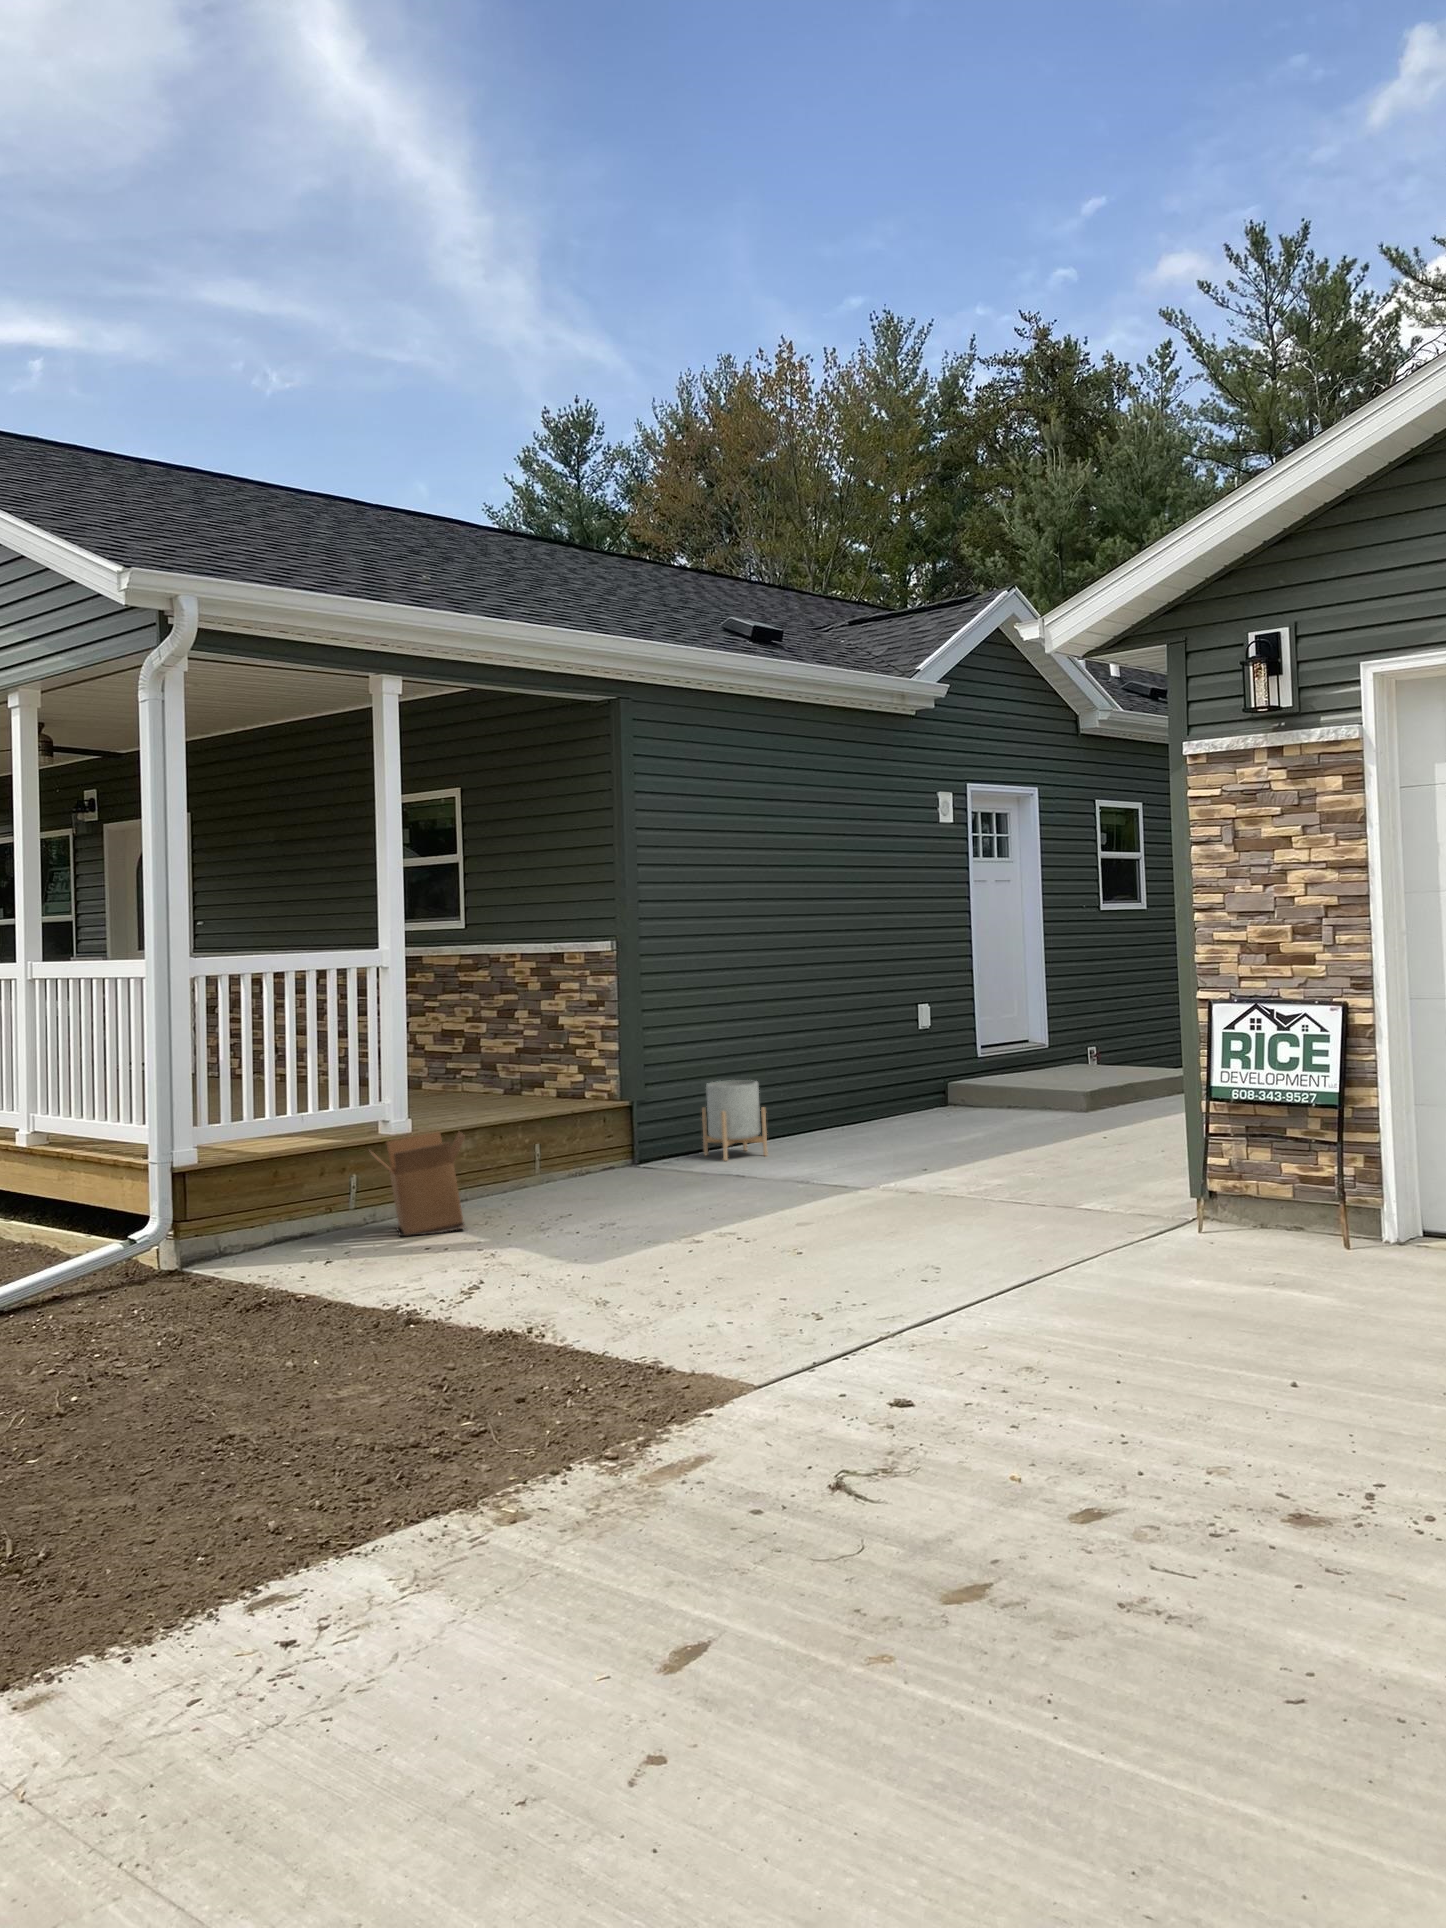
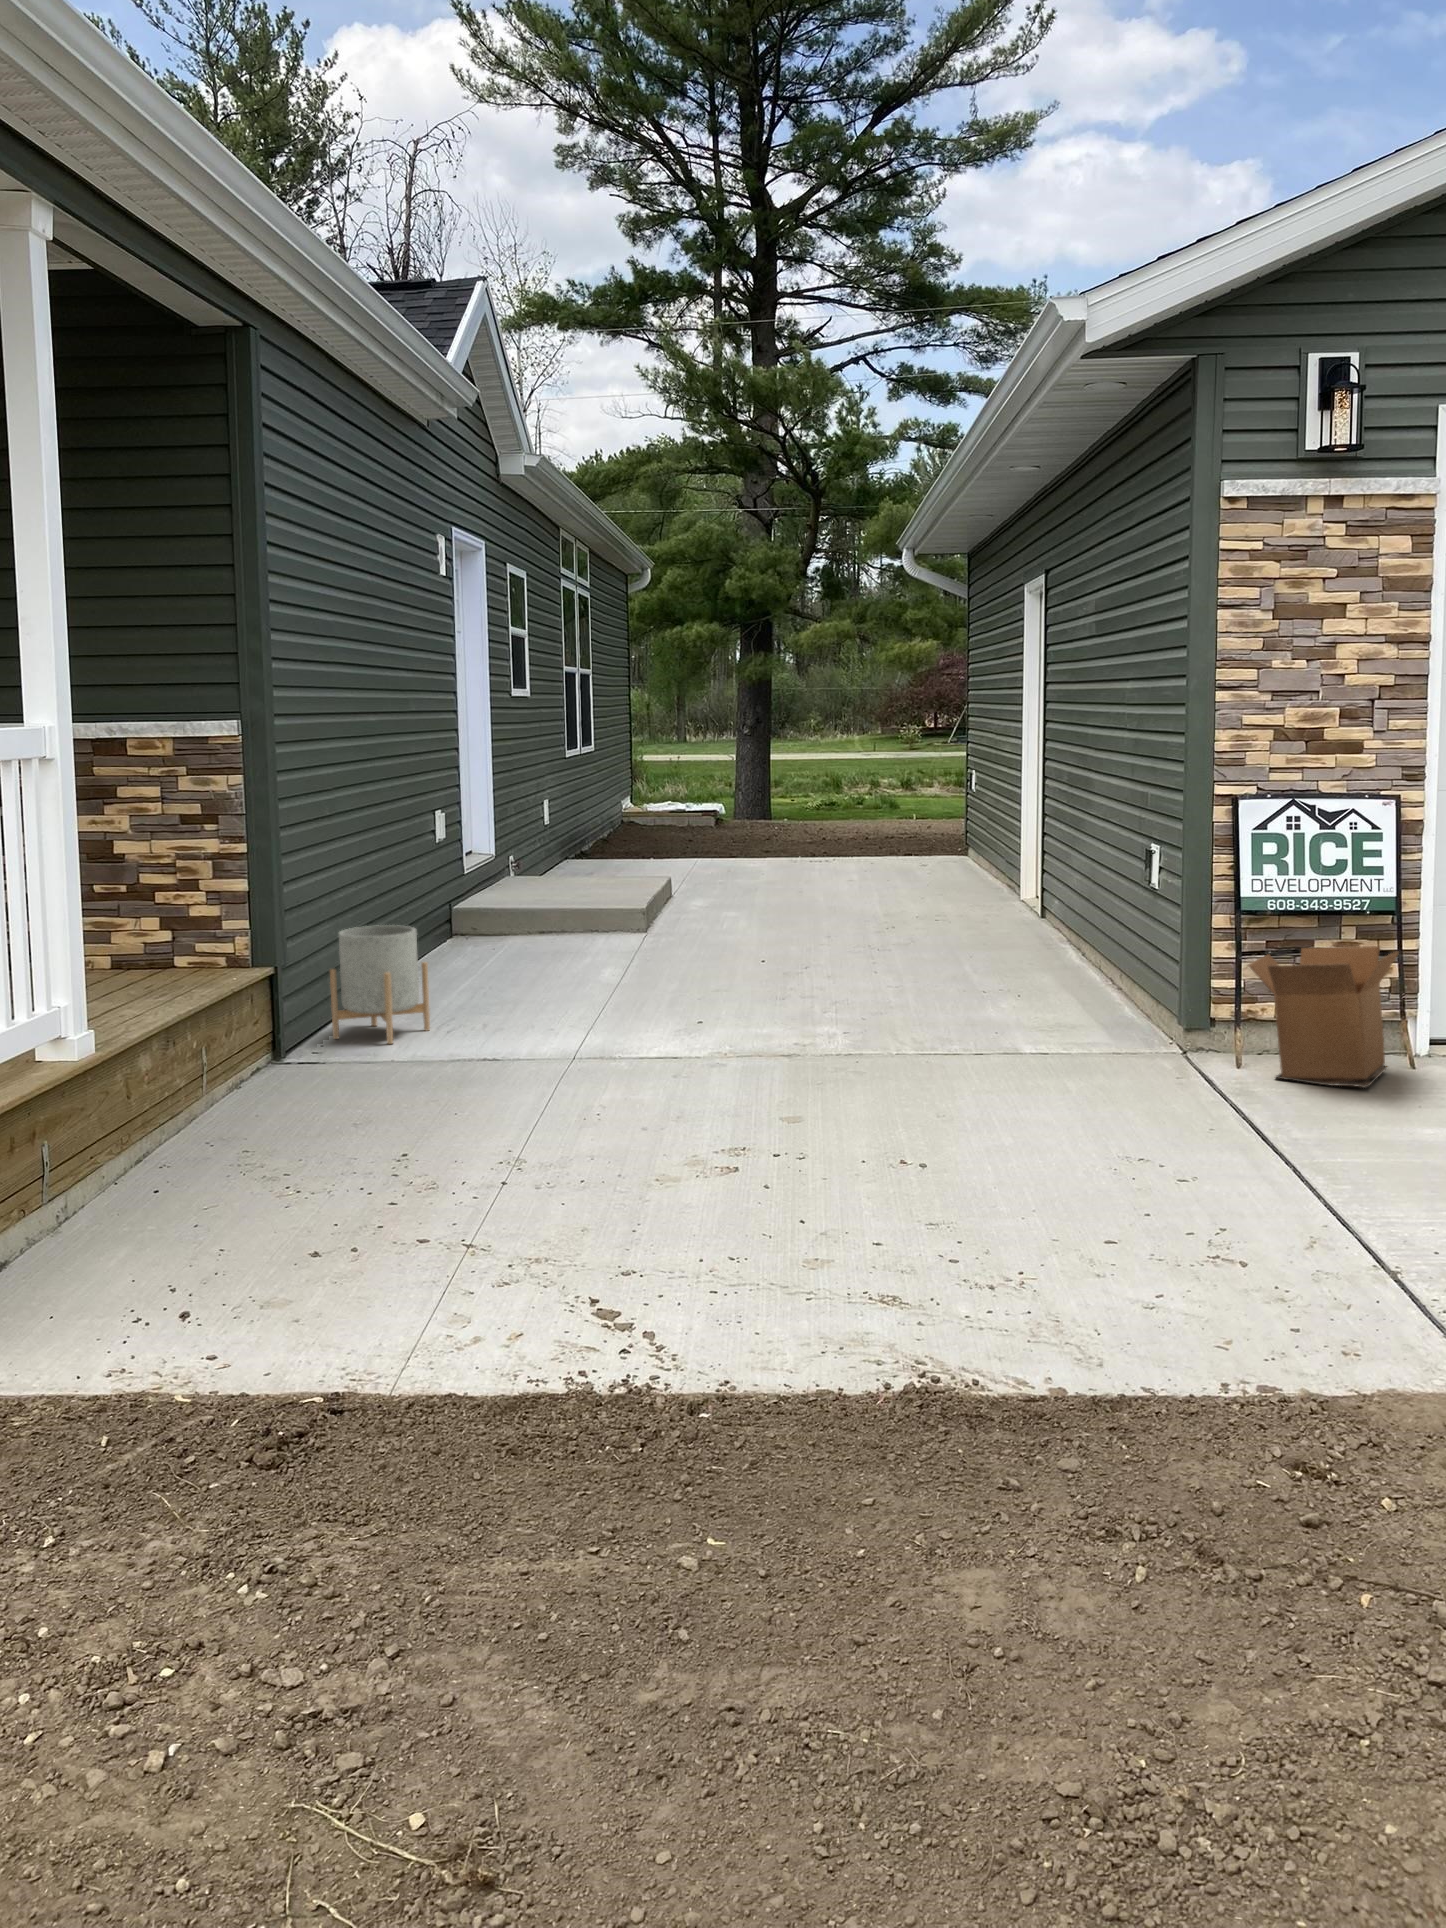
cardboard box: present [369,1132,466,1236] -> present [1249,946,1398,1088]

